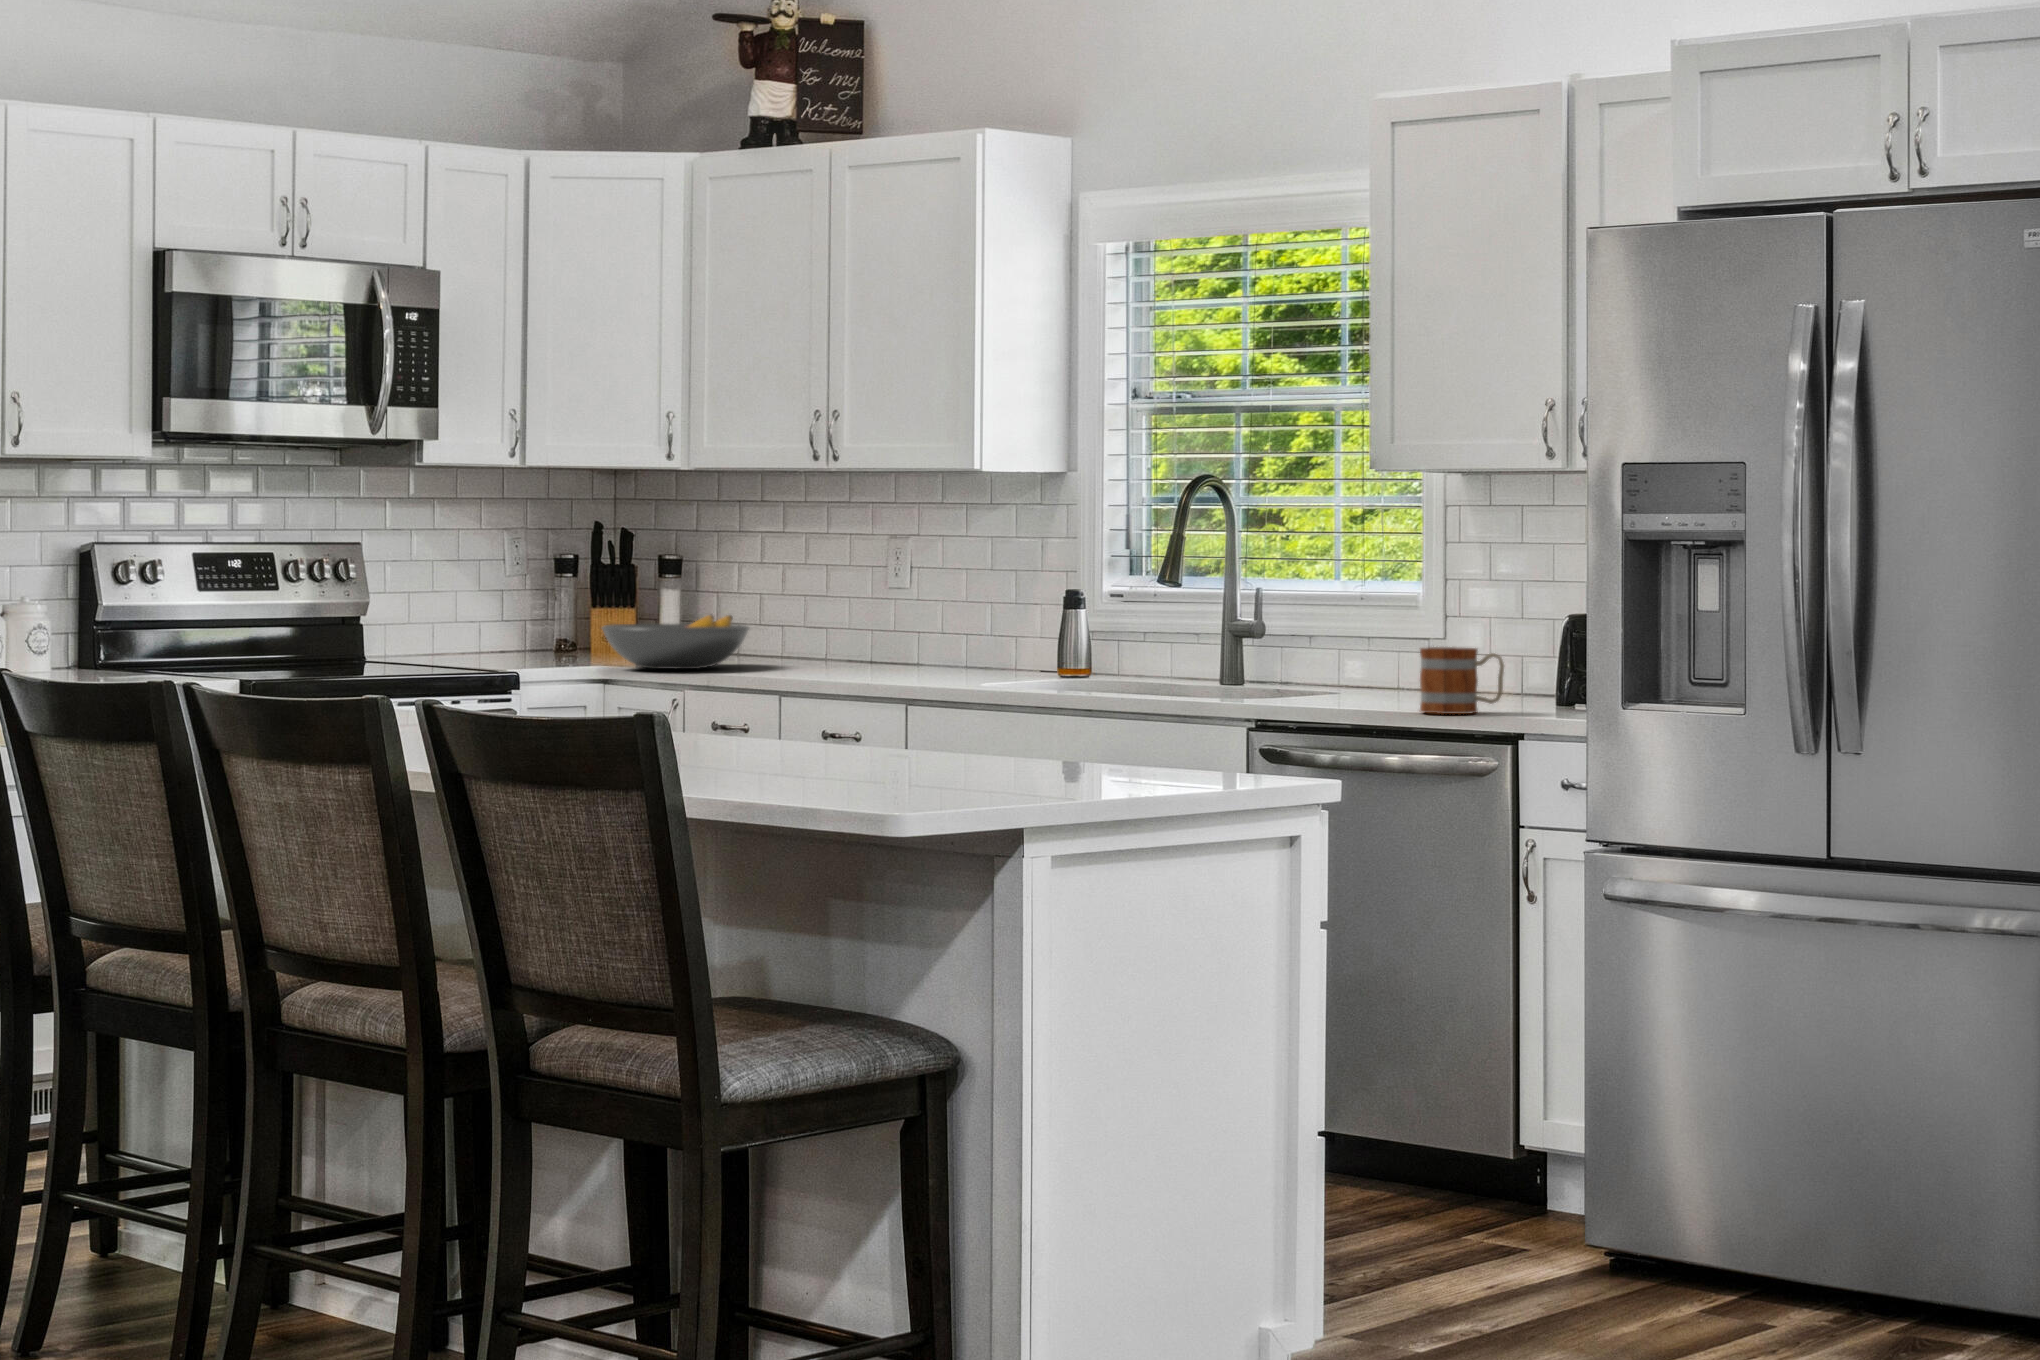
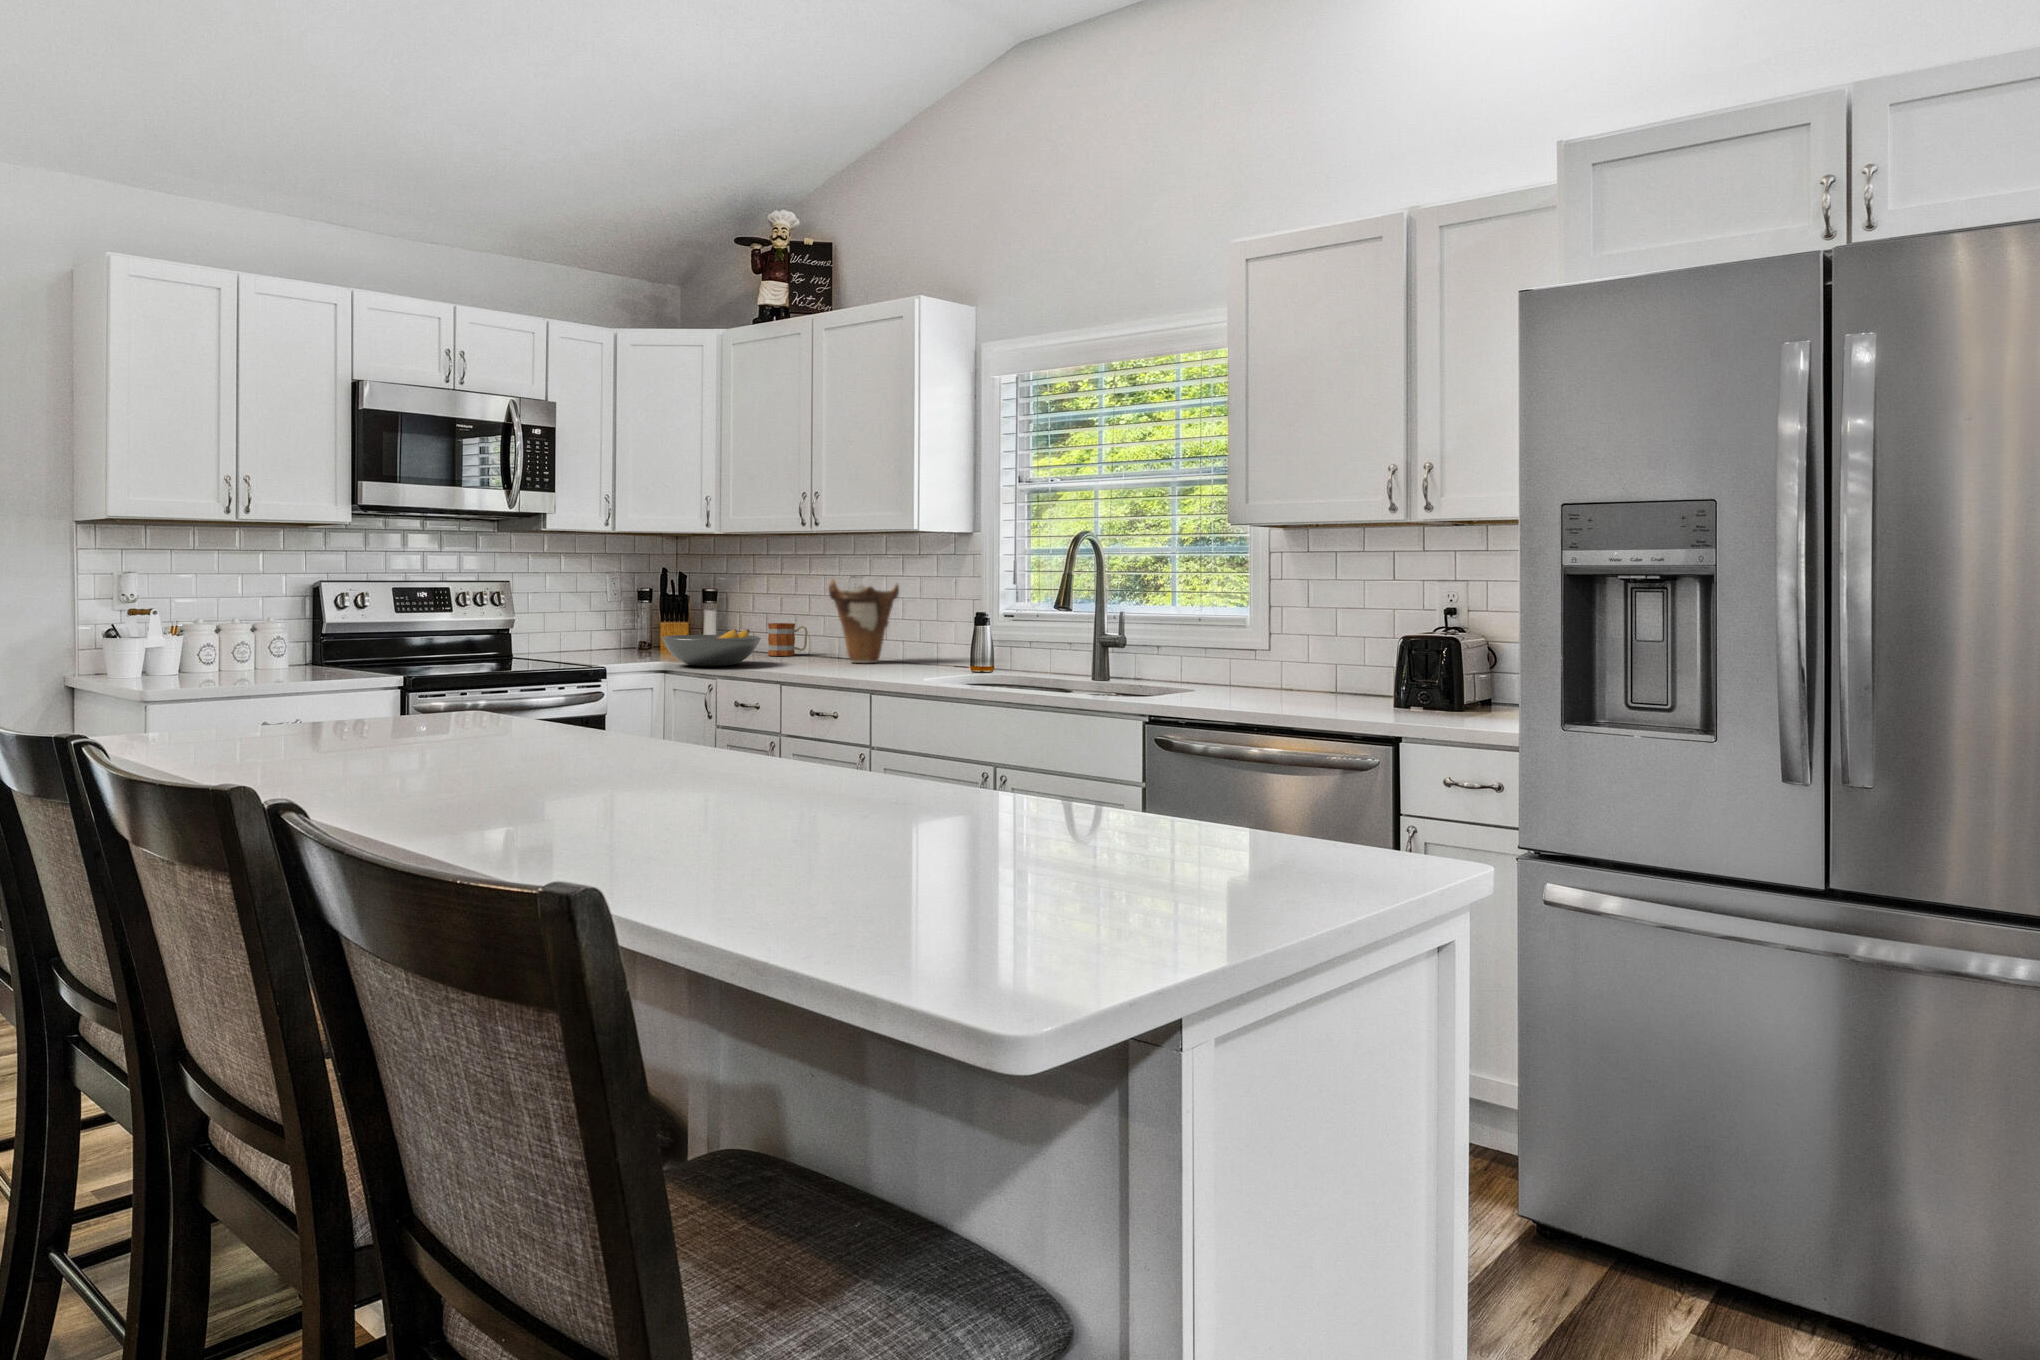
vase: none [851,537,958,665] -> present [829,579,899,663]
mug: present [1420,647,1504,714] -> present [768,623,807,656]

